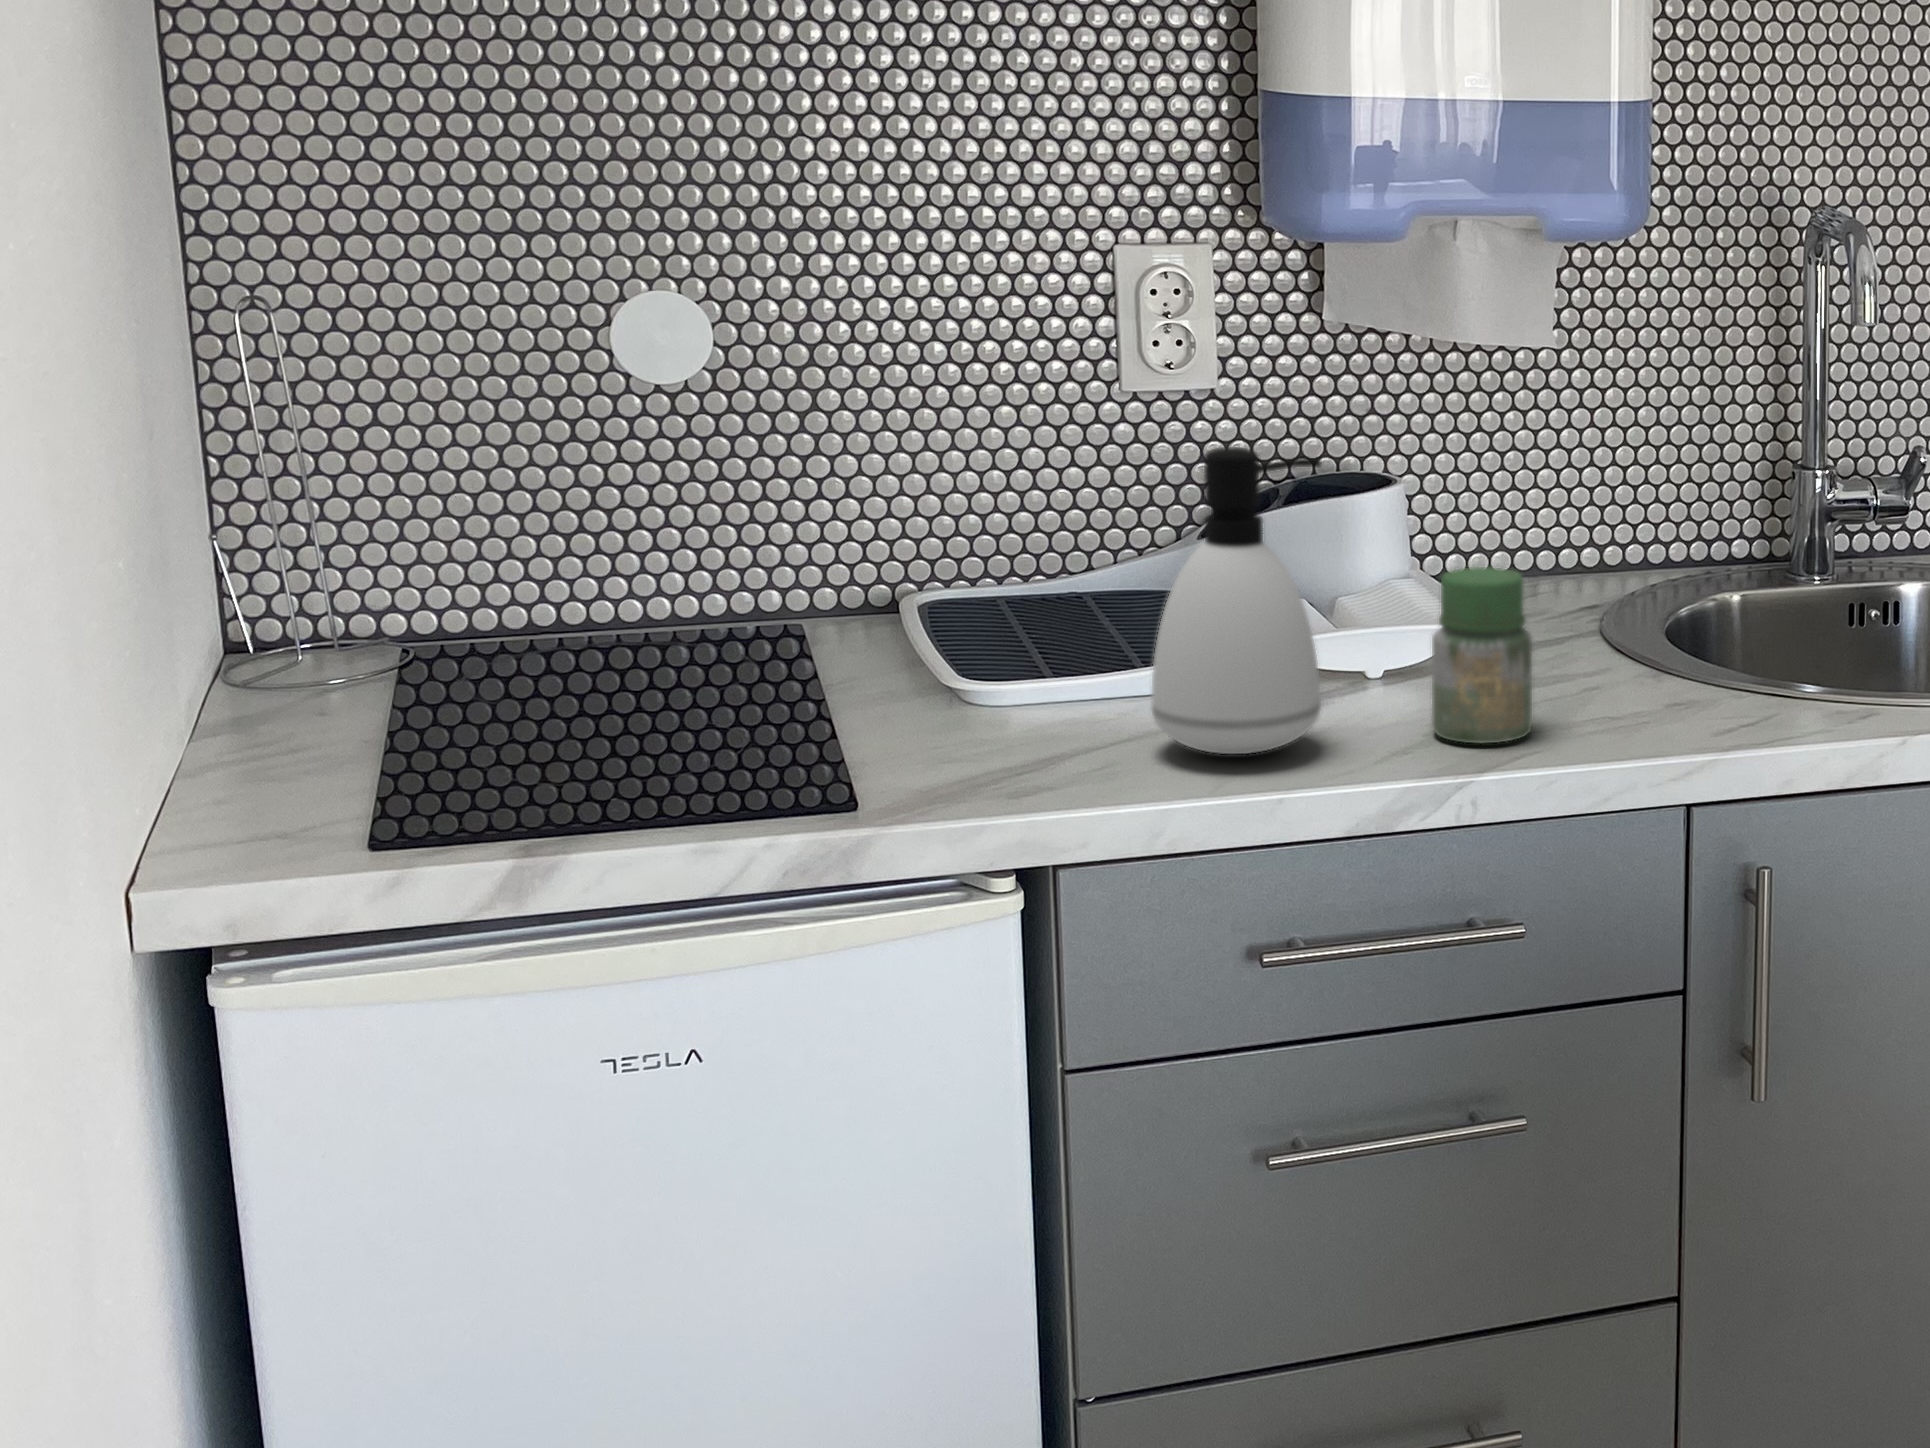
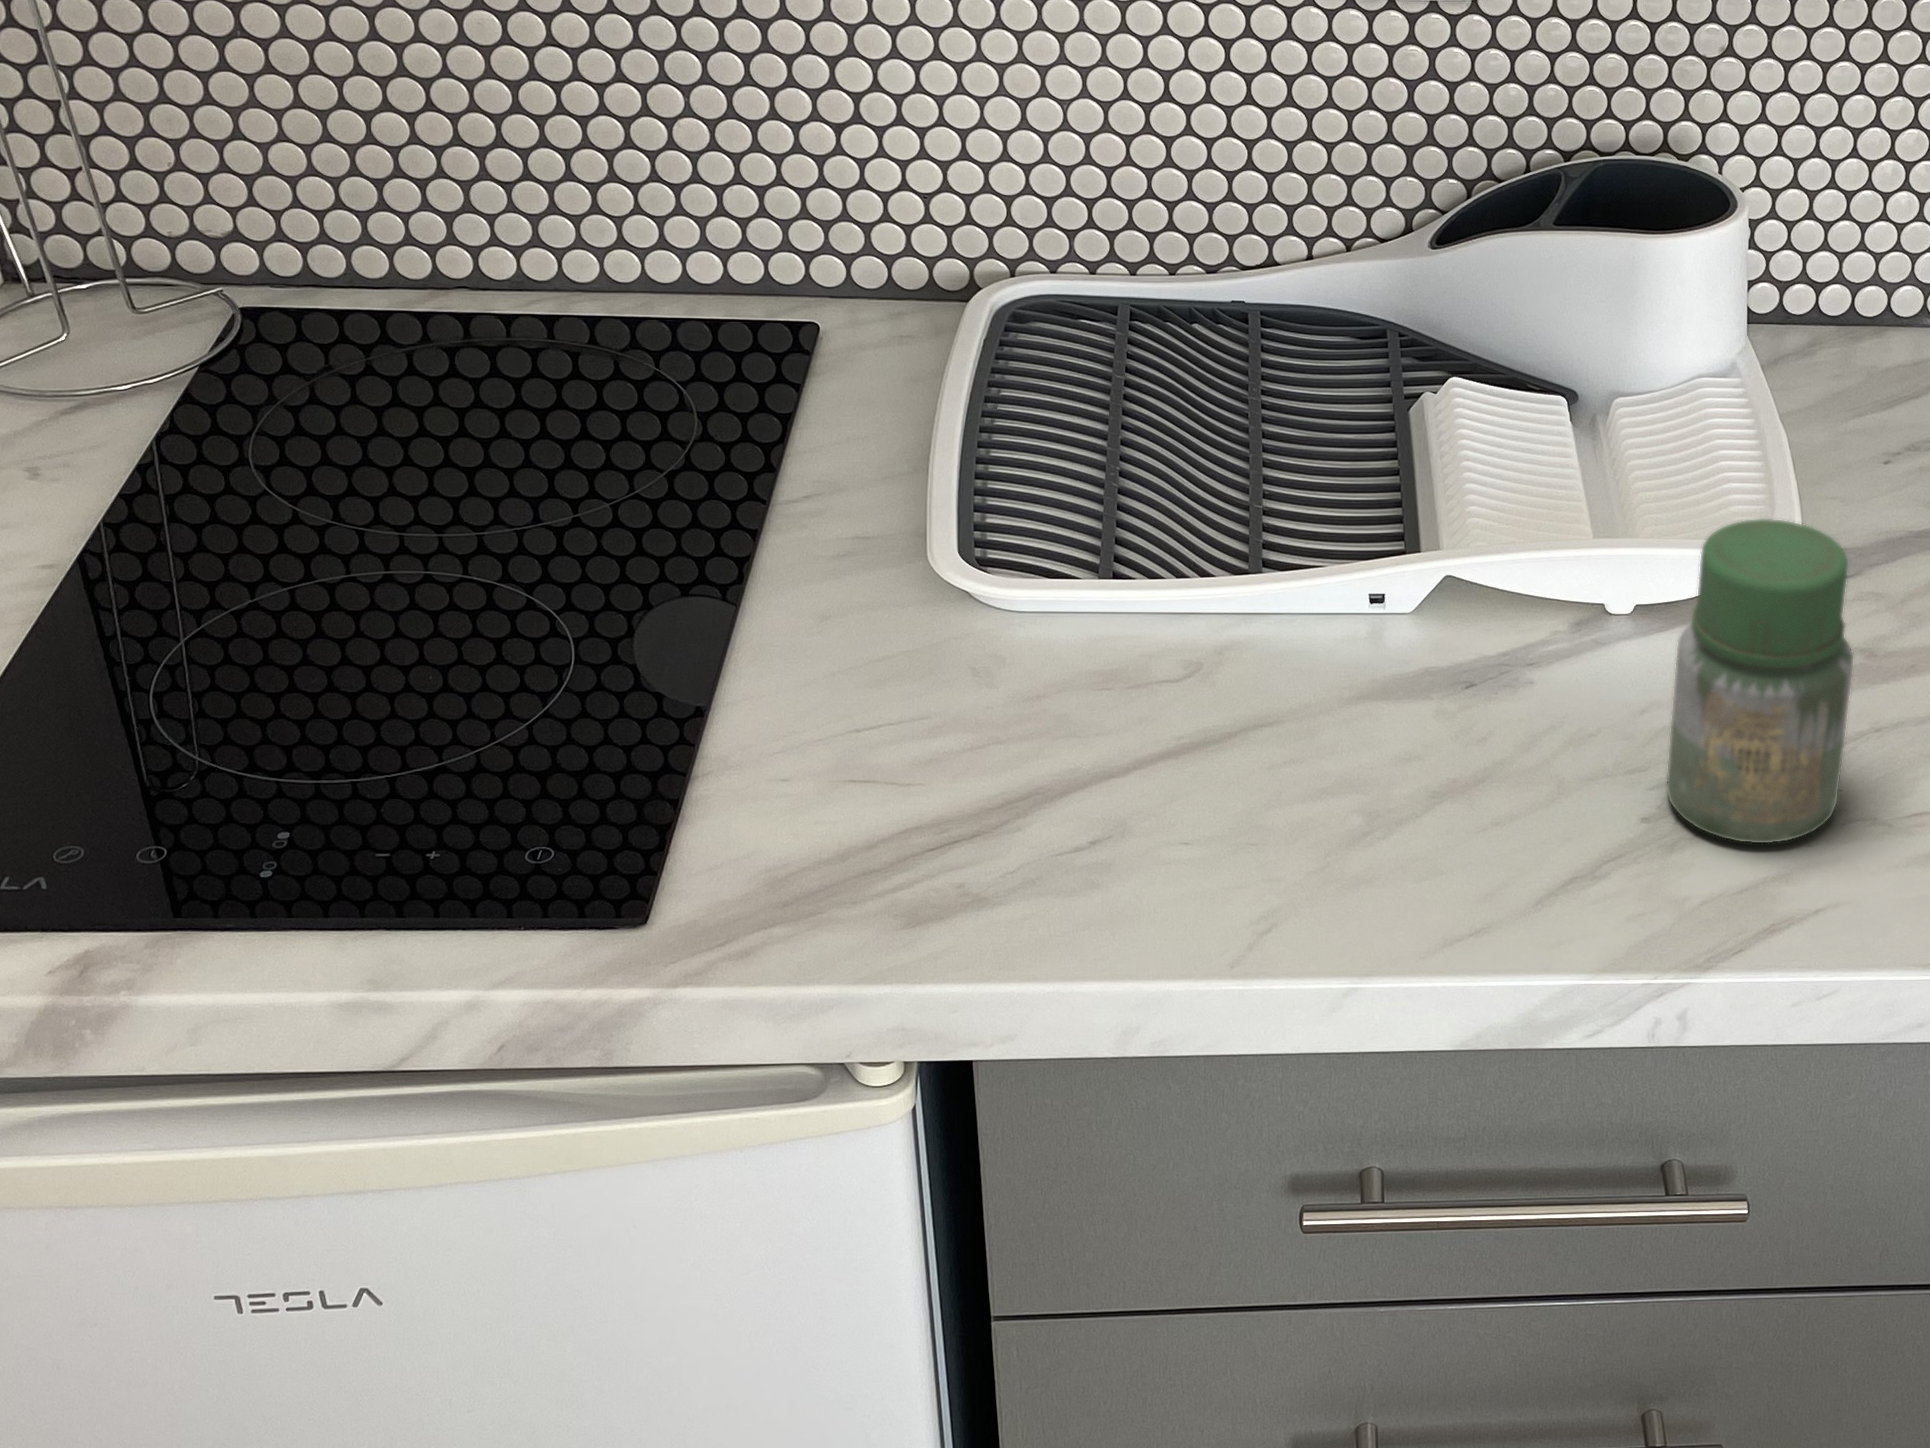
soap dispenser: present [1152,447,1322,754] -> none [1185,294,1497,828]

